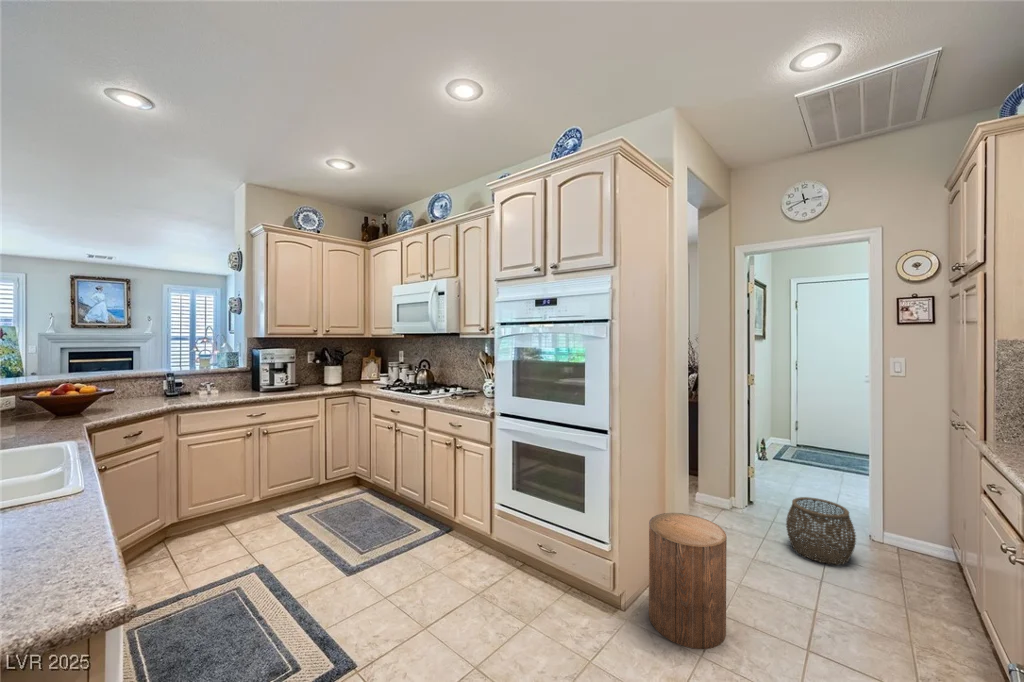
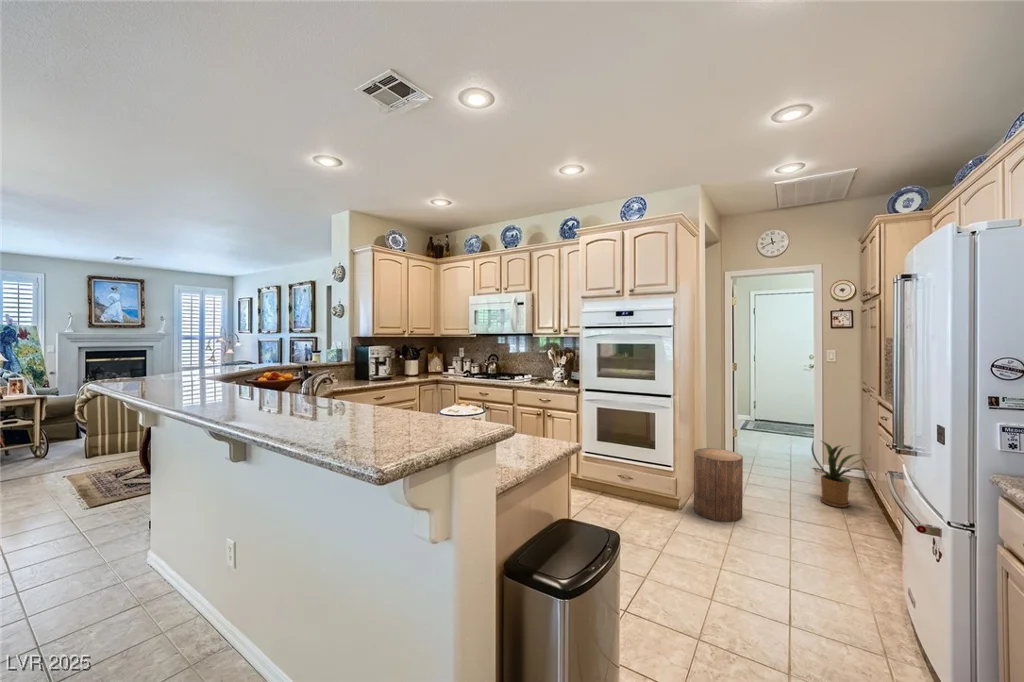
woven basket: present [786,497,856,565] -> none [764,443,808,483]
house plant: none [855,502,973,630] -> present [811,440,868,507]

